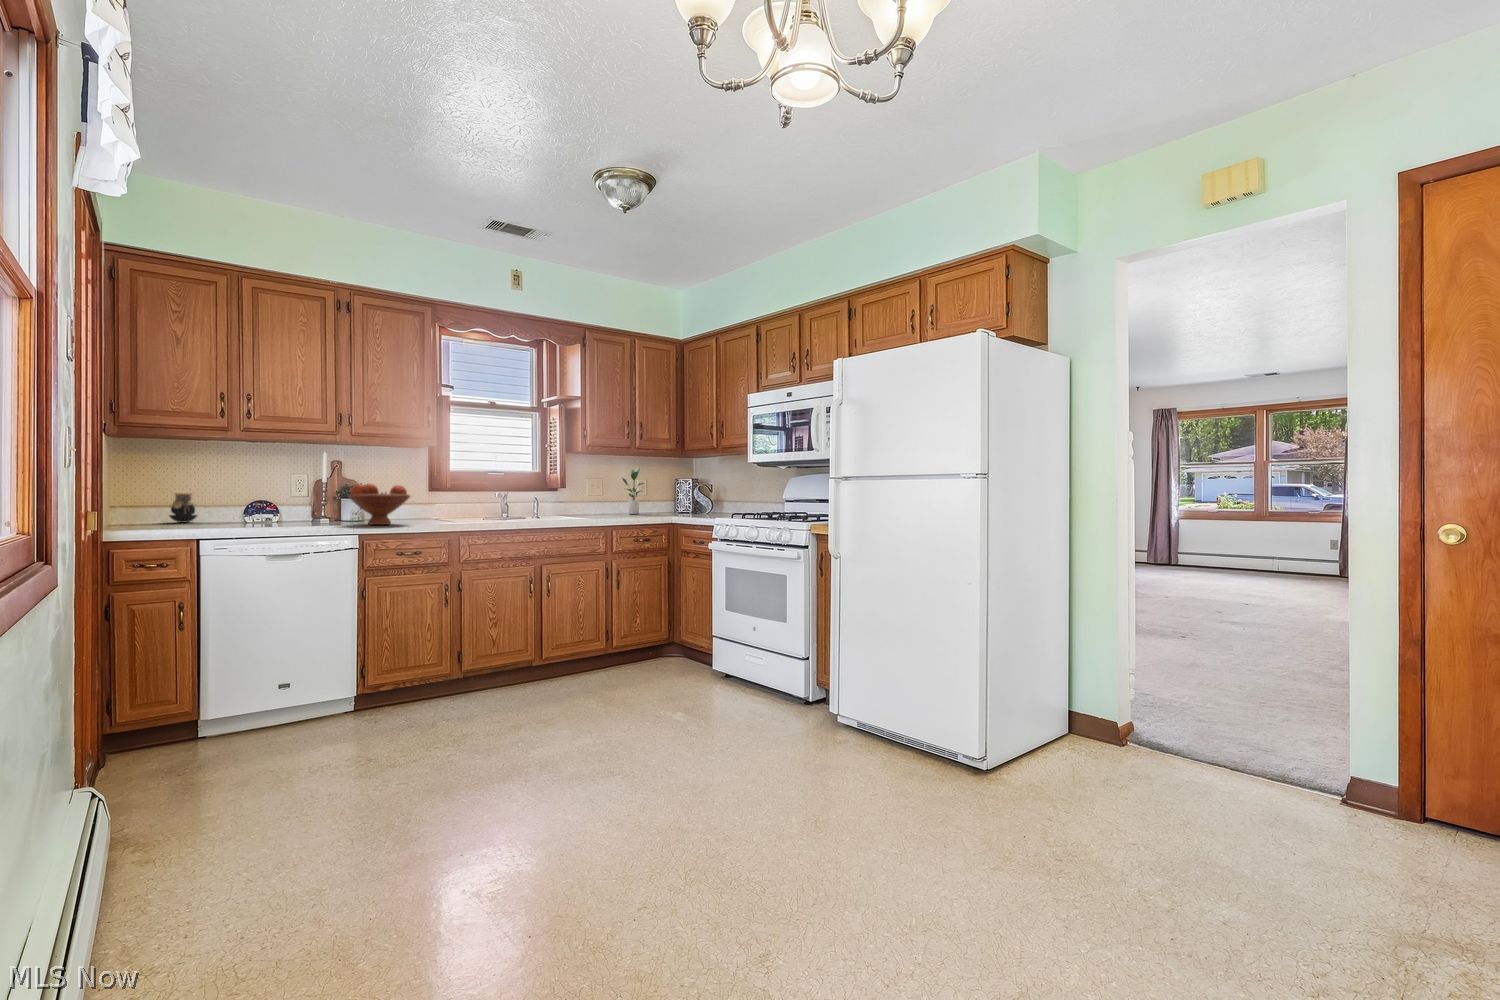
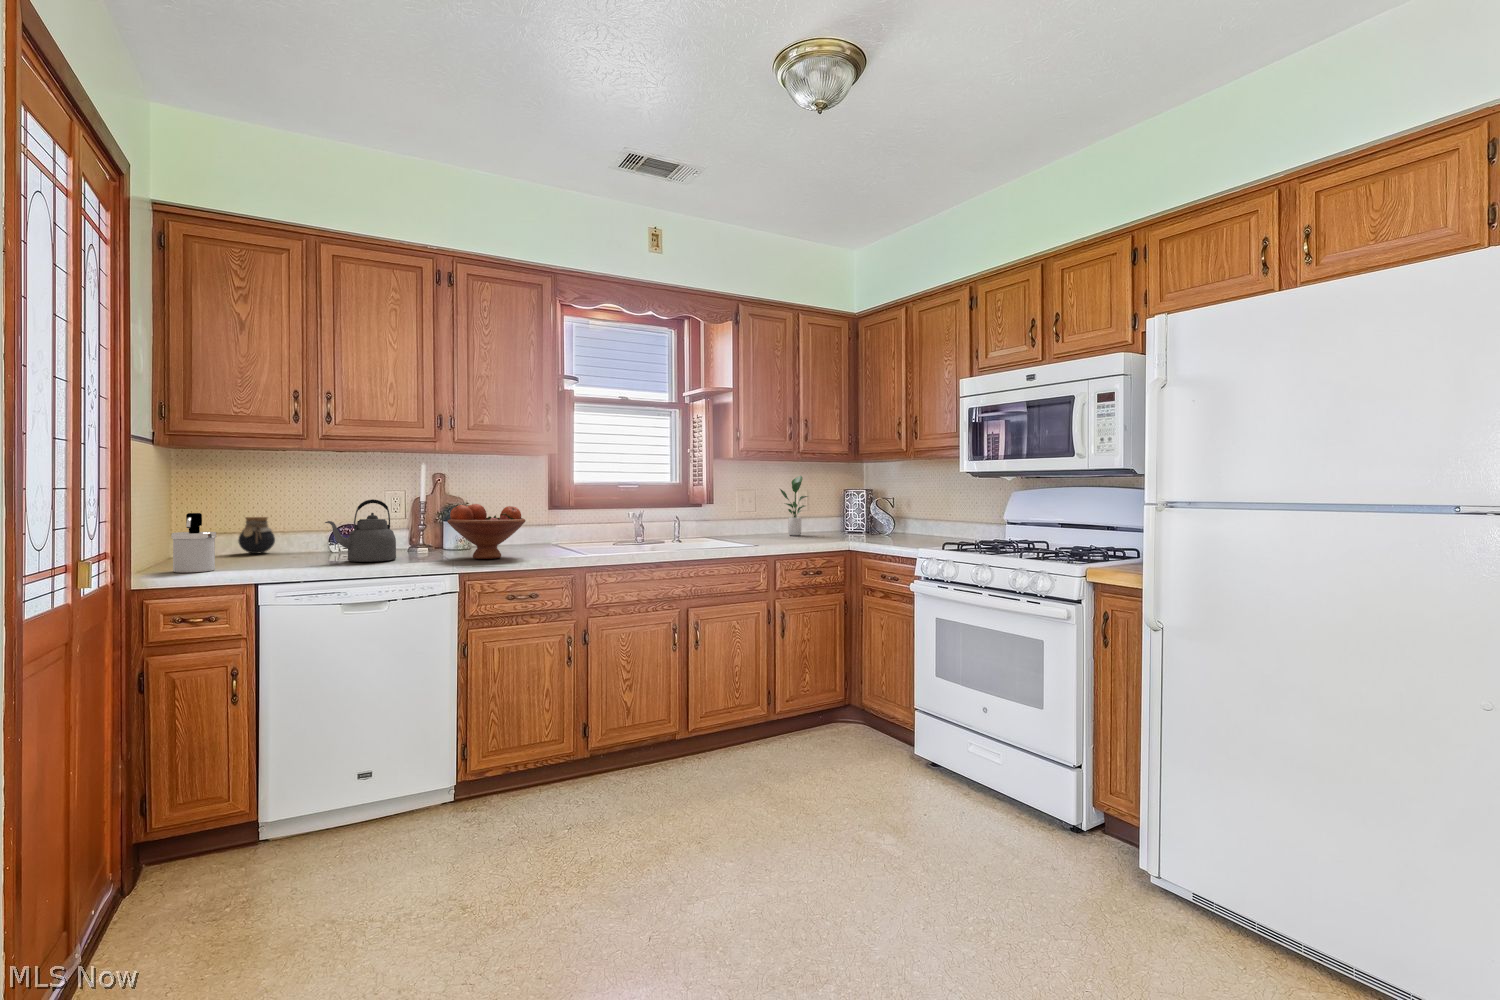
kettle: none [249,479,306,526] -> present [325,499,396,562]
soap dispenser: none [129,486,164,531] -> present [171,513,216,573]

